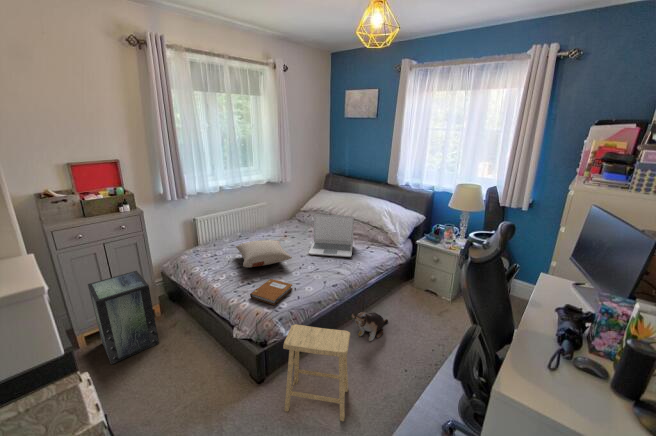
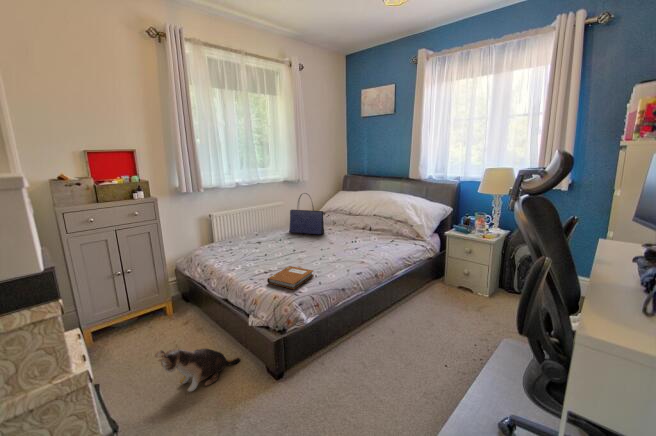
tote bag: none [271,198,306,238] -> present [289,193,325,234]
laptop: present [309,214,354,257] -> none [329,207,376,248]
pillow: present [236,240,292,267] -> none [253,232,312,257]
storage box: present [88,271,159,365] -> none [97,261,169,360]
plush toy: present [352,312,388,341] -> present [155,348,240,391]
footstool: present [283,324,350,421] -> none [305,305,382,420]

